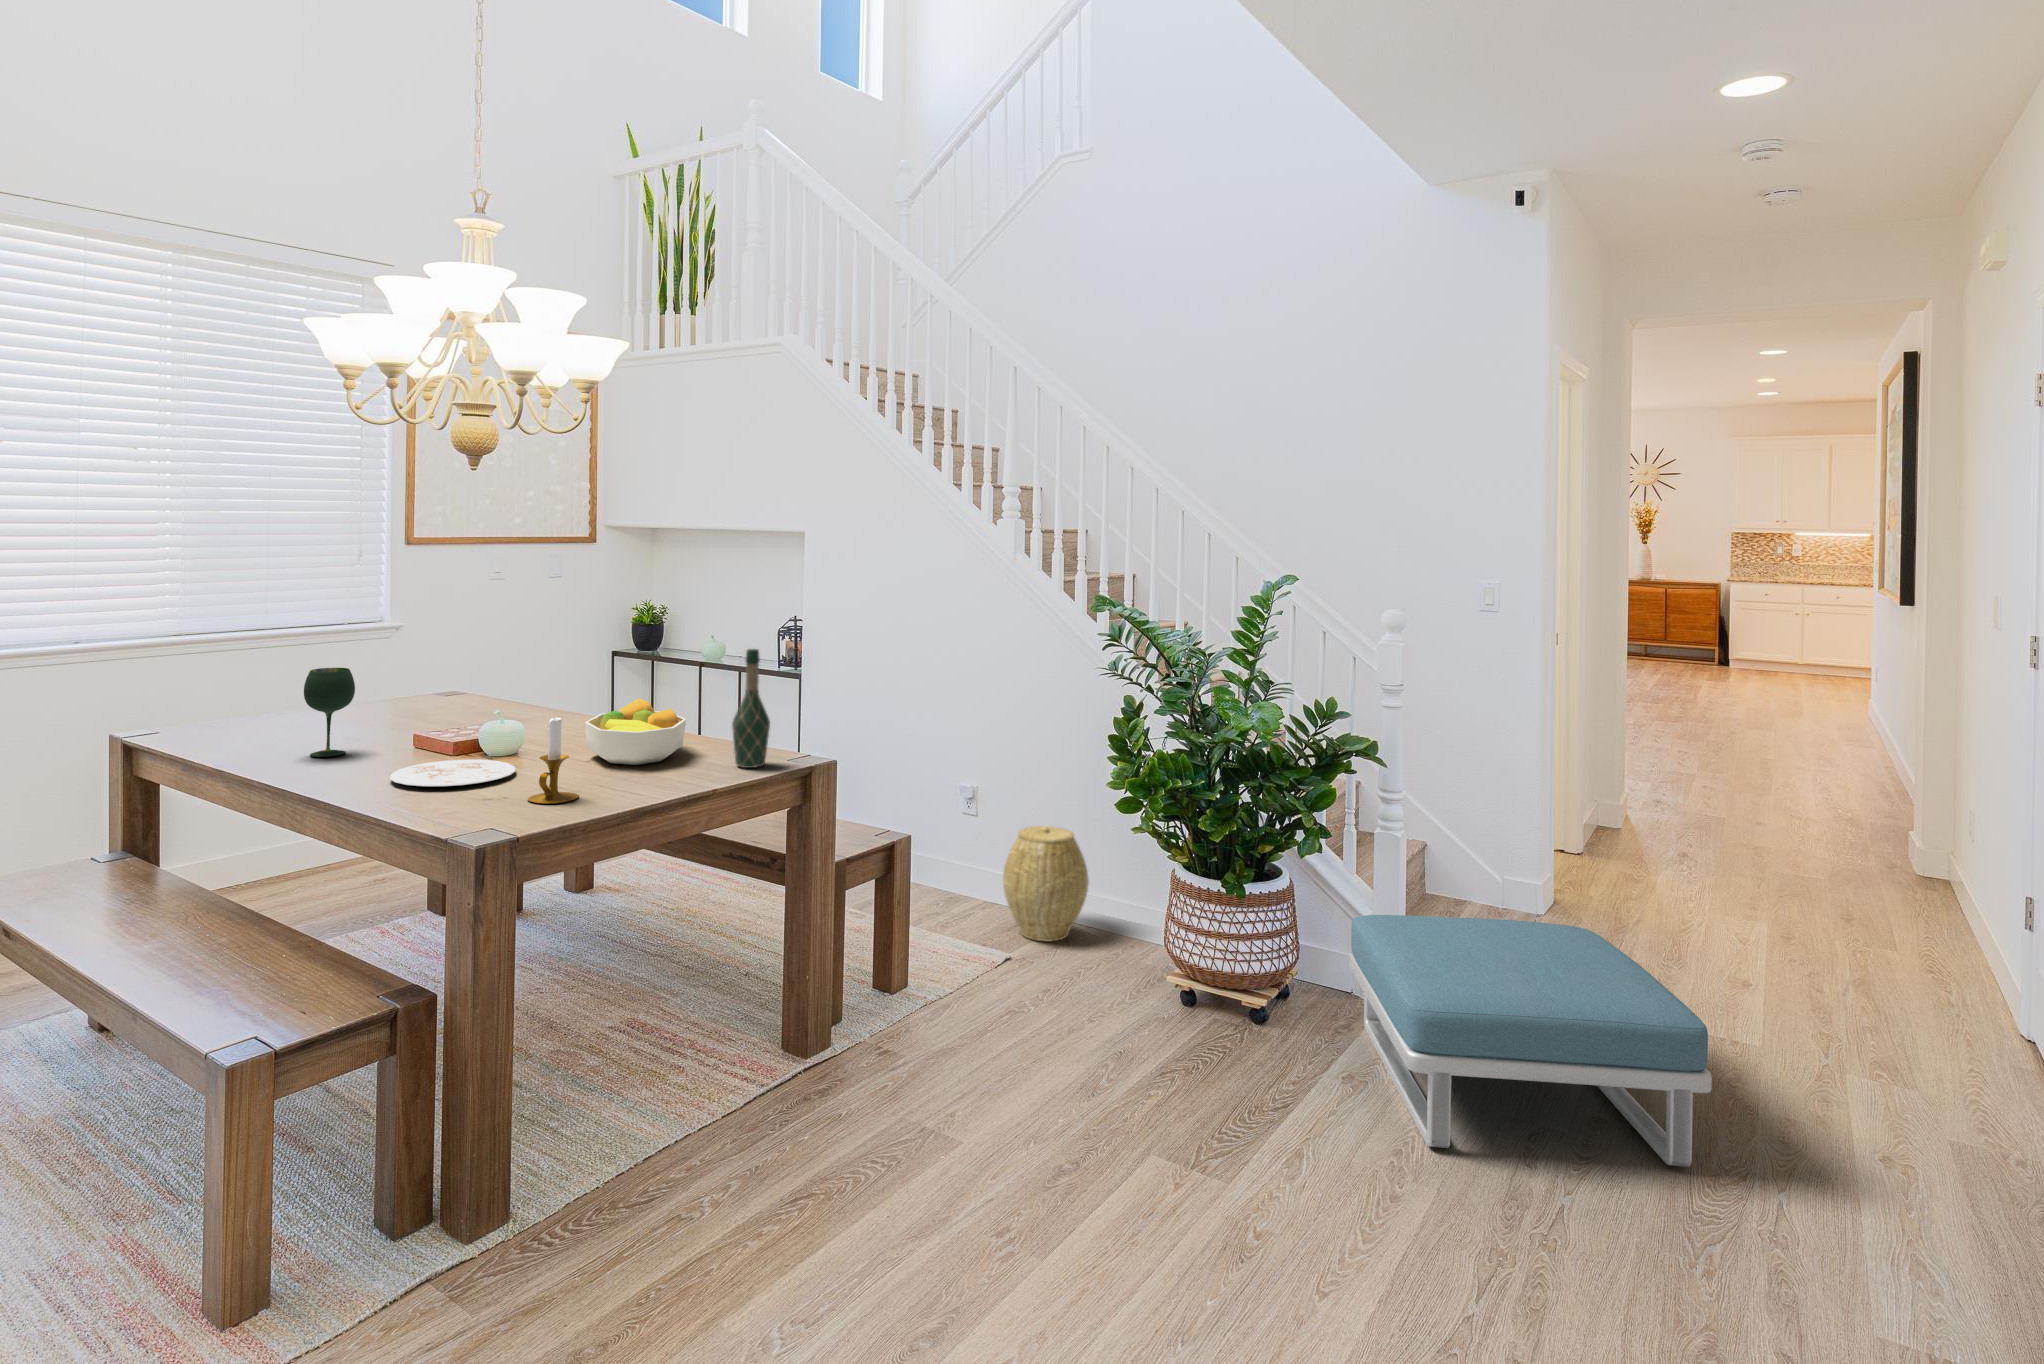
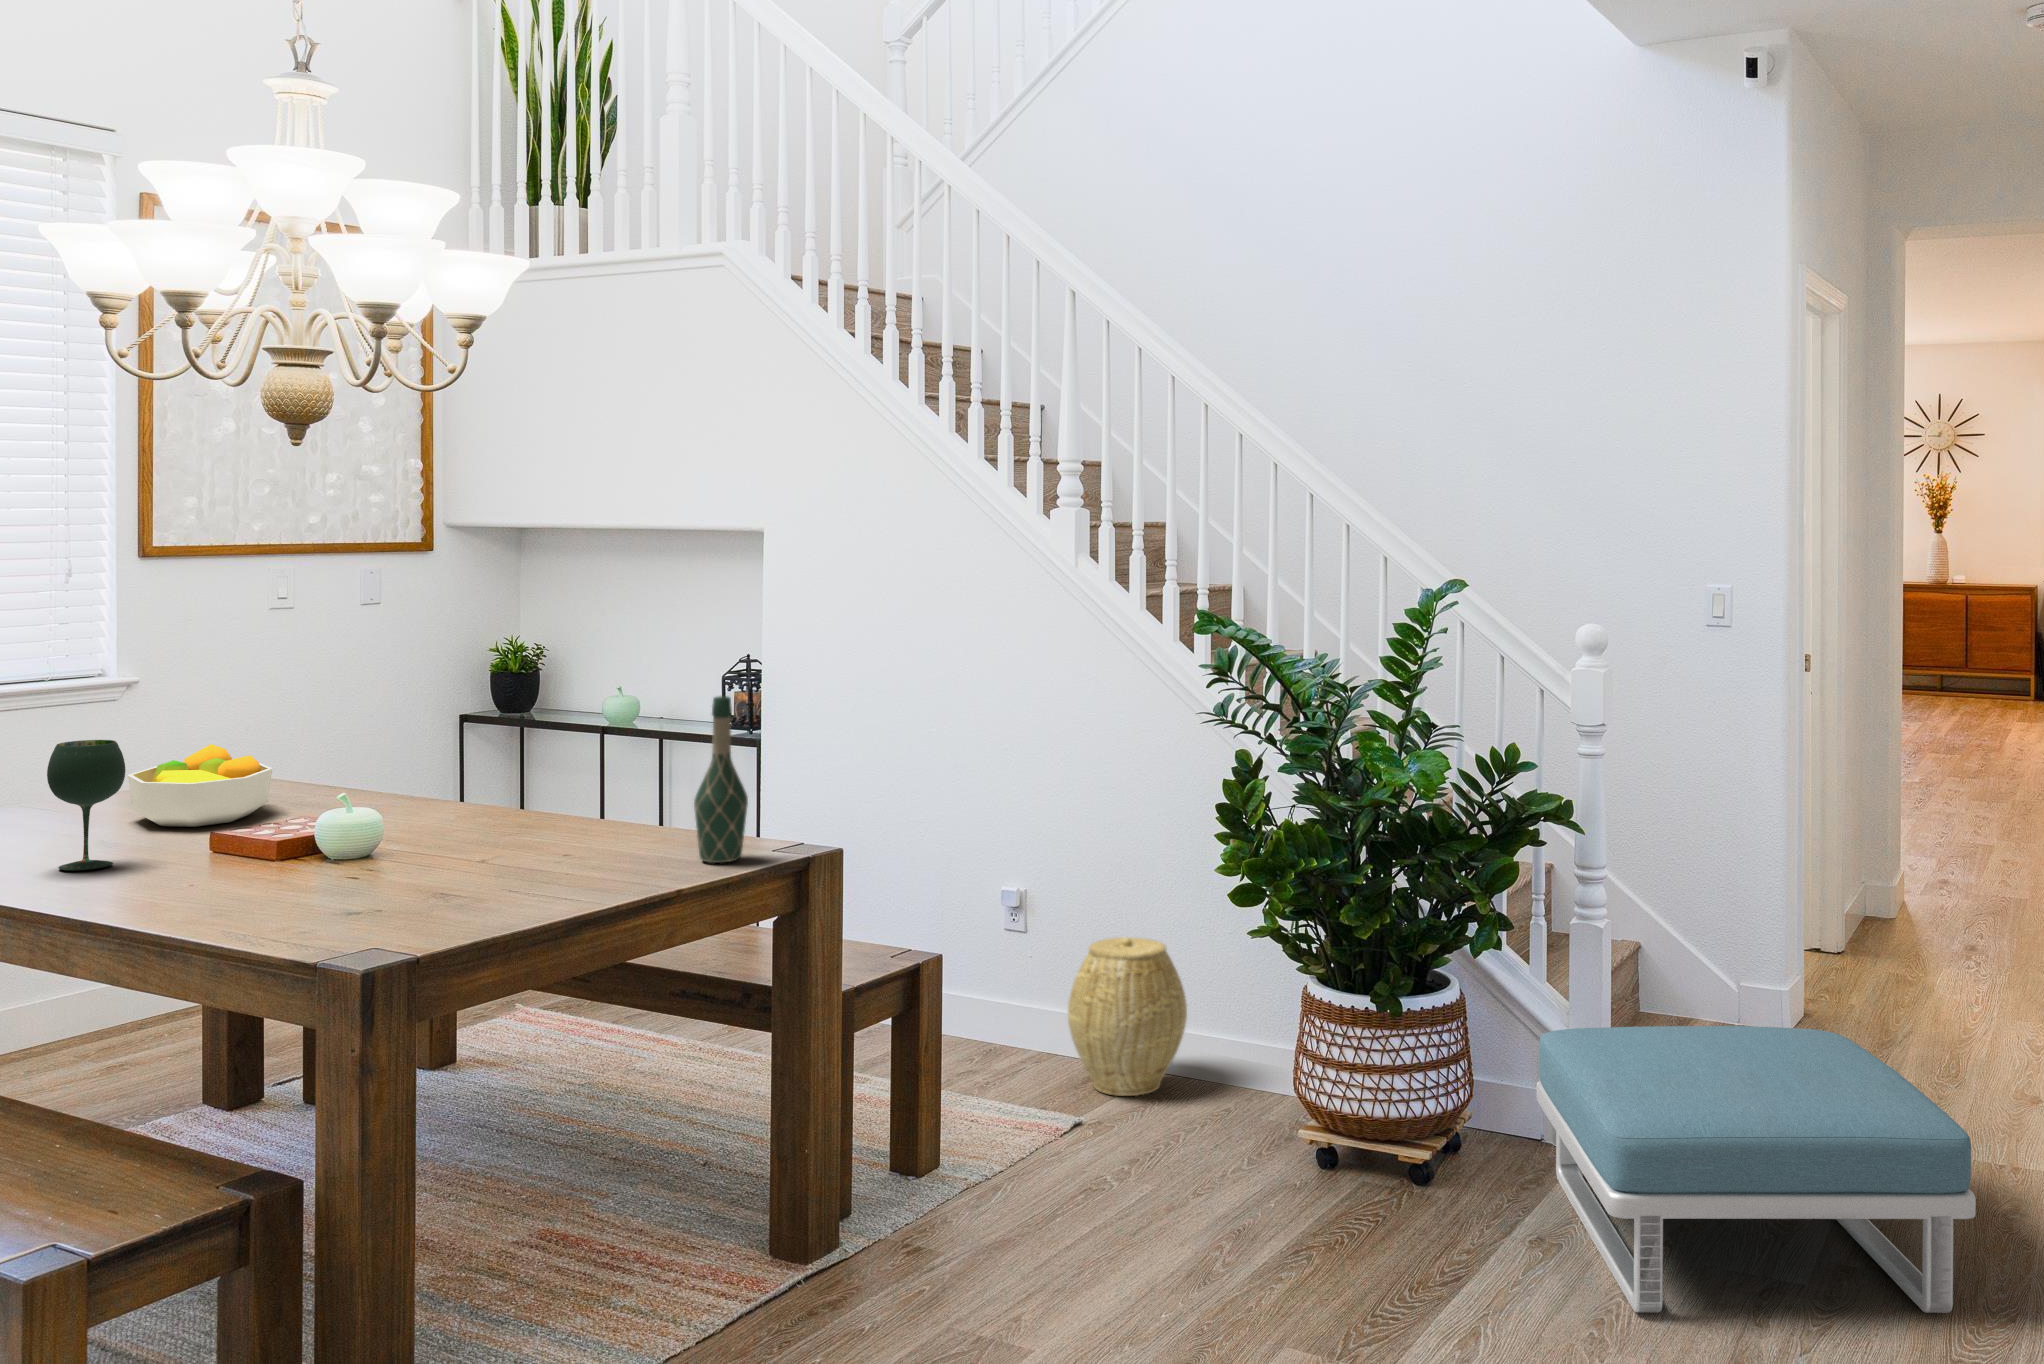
fruit bowl: present [585,698,686,765] -> present [128,744,272,827]
candlestick: present [528,718,579,804] -> none [411,798,485,918]
plate: present [390,760,515,787] -> none [197,865,382,902]

